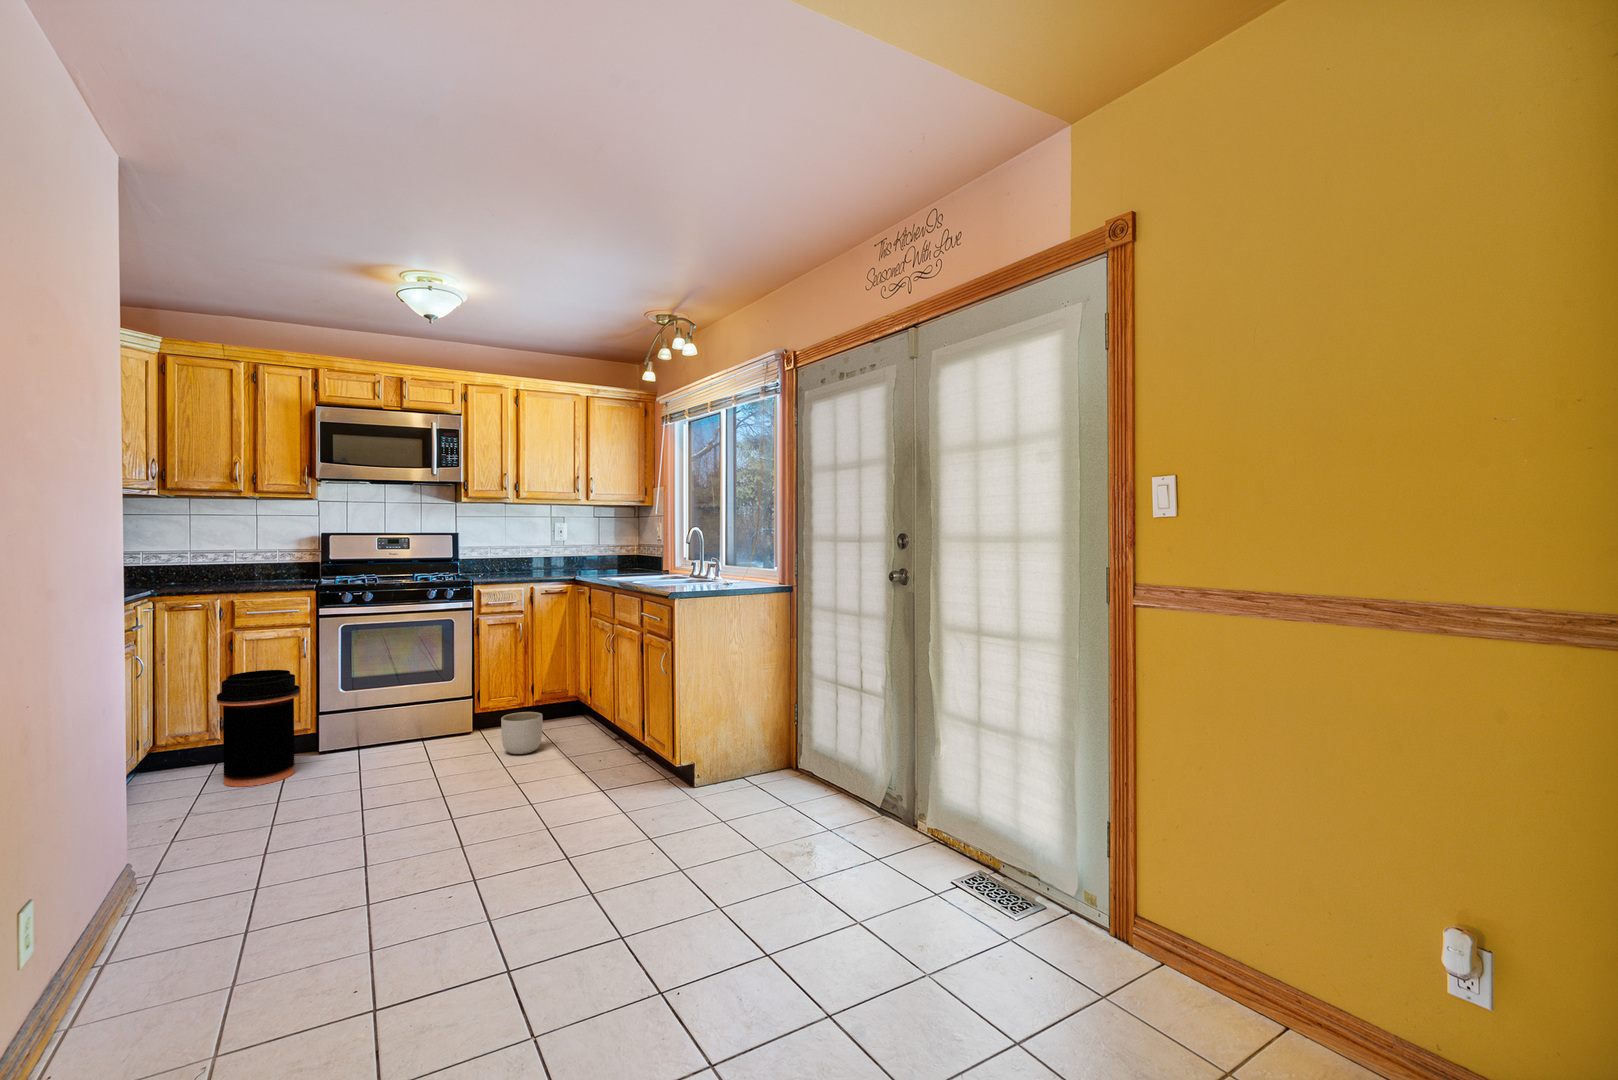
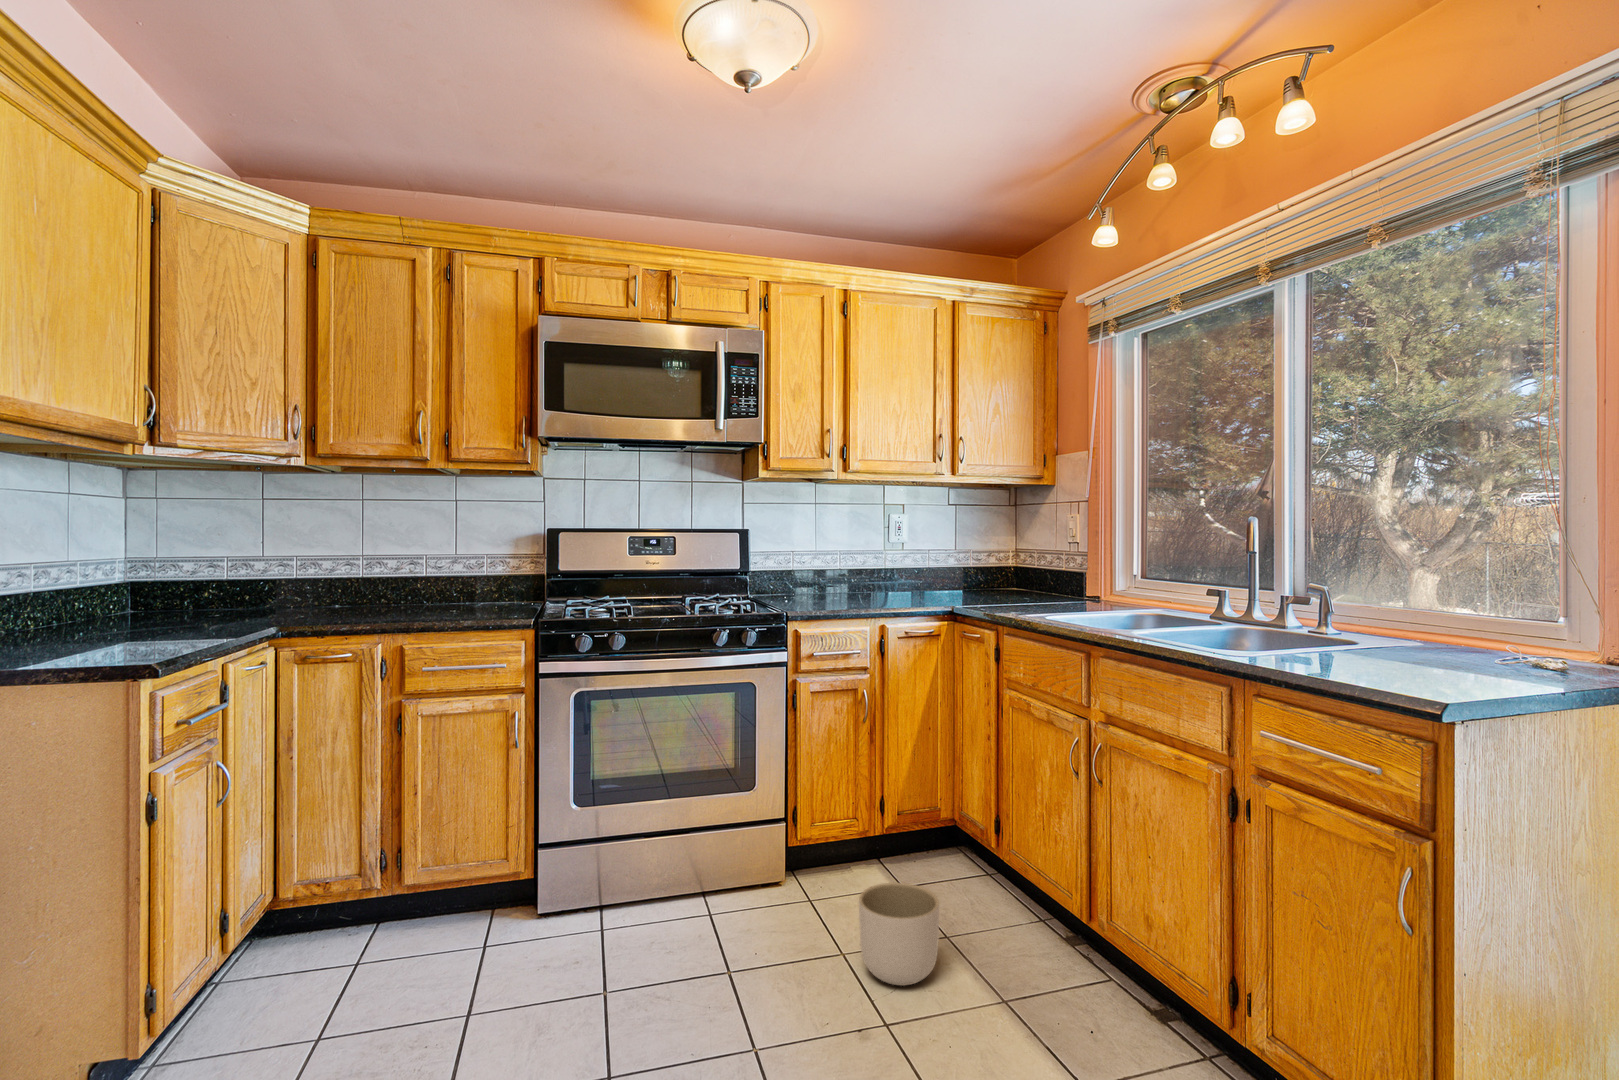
trash can: present [217,670,300,787] -> none [353,780,498,1031]

